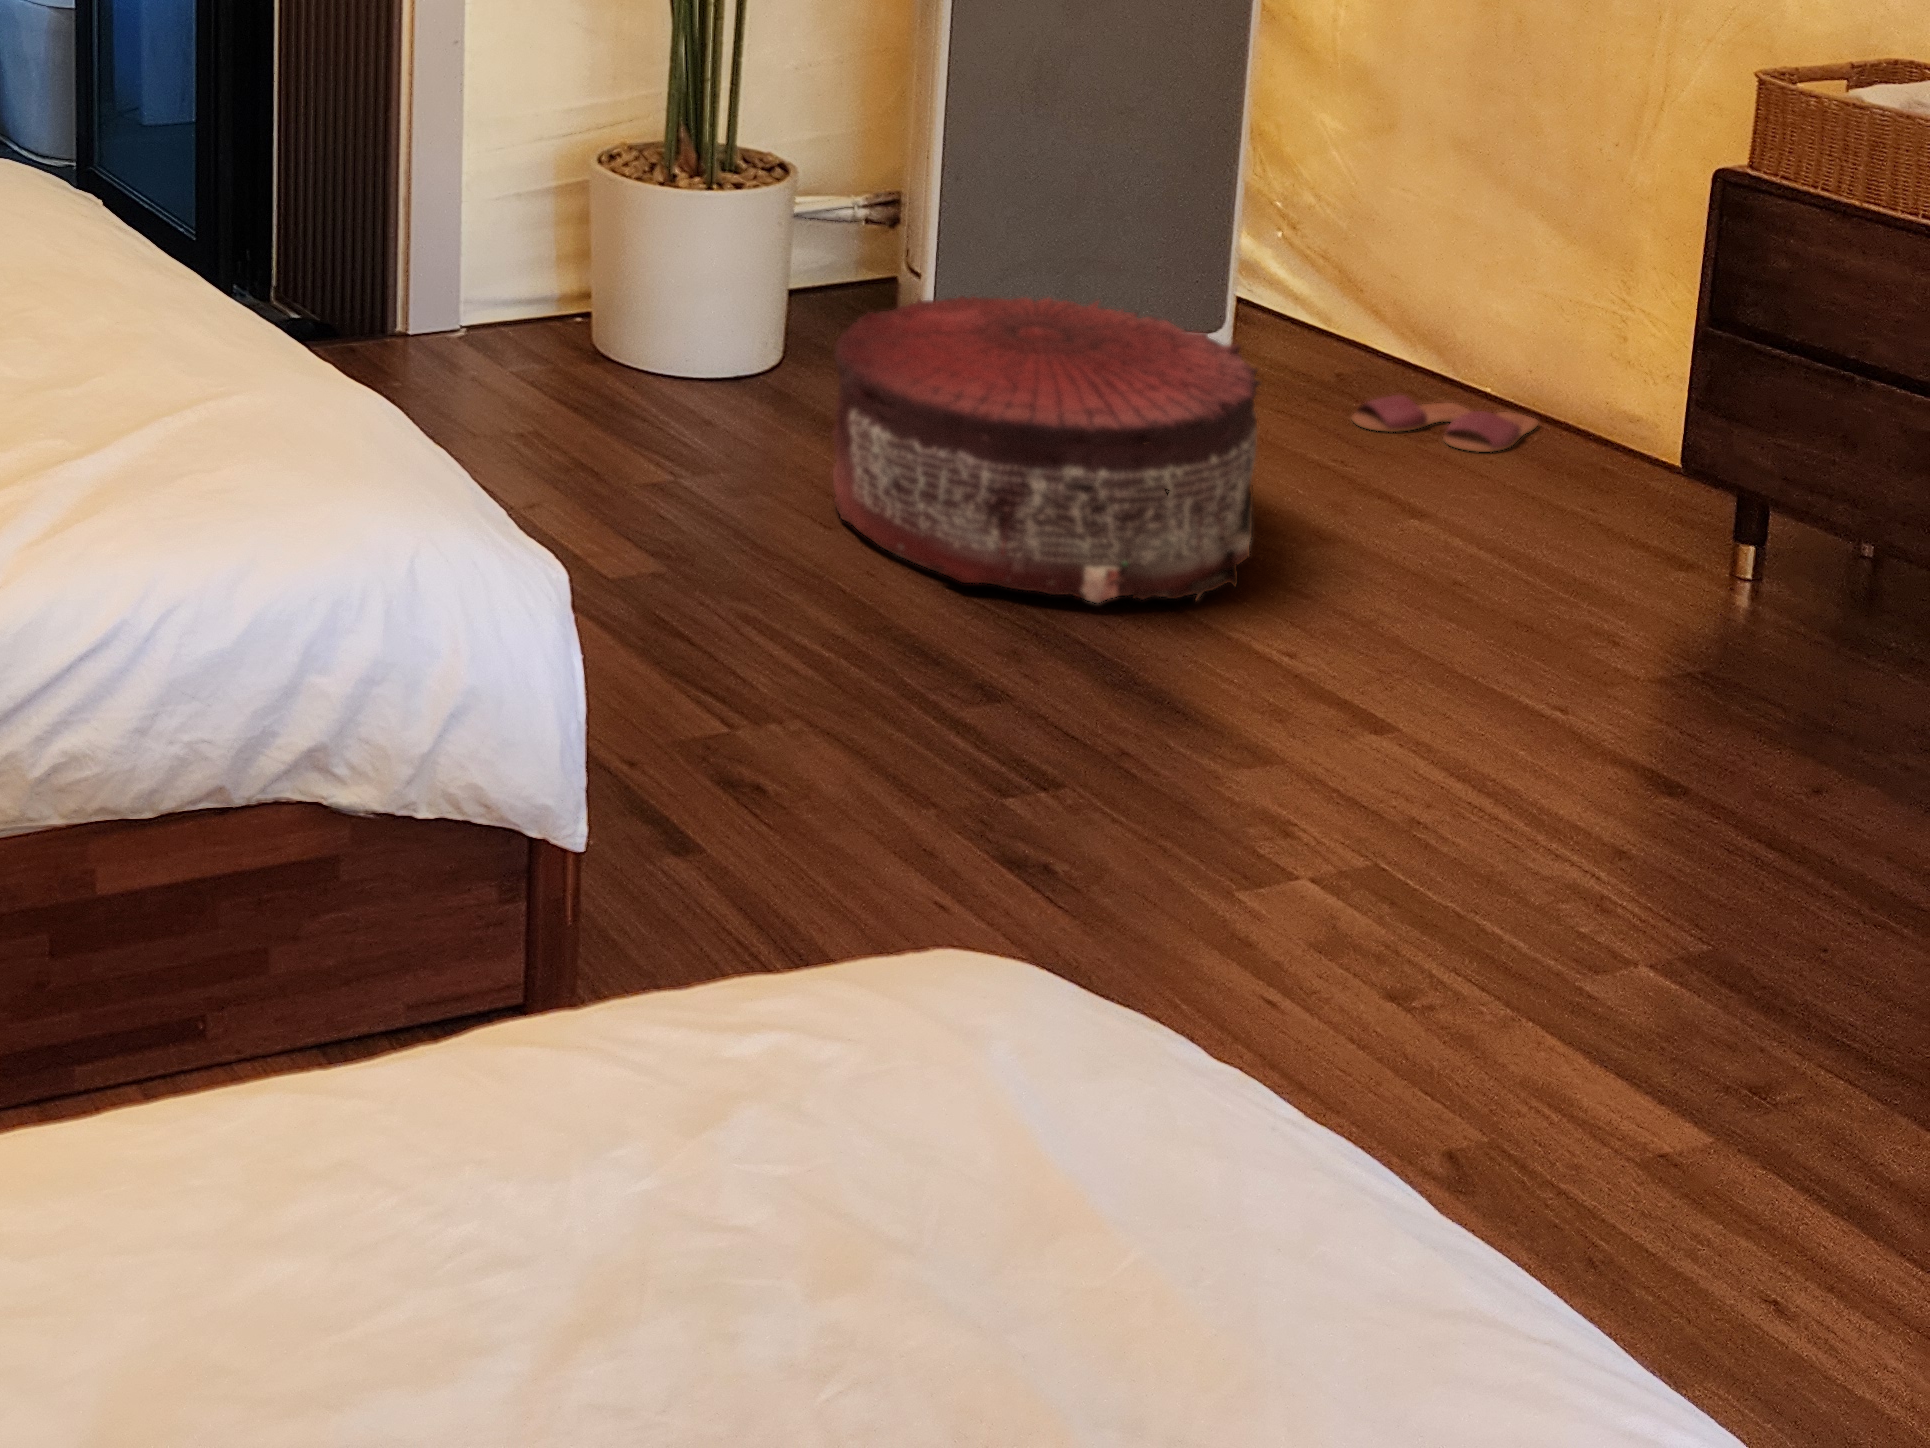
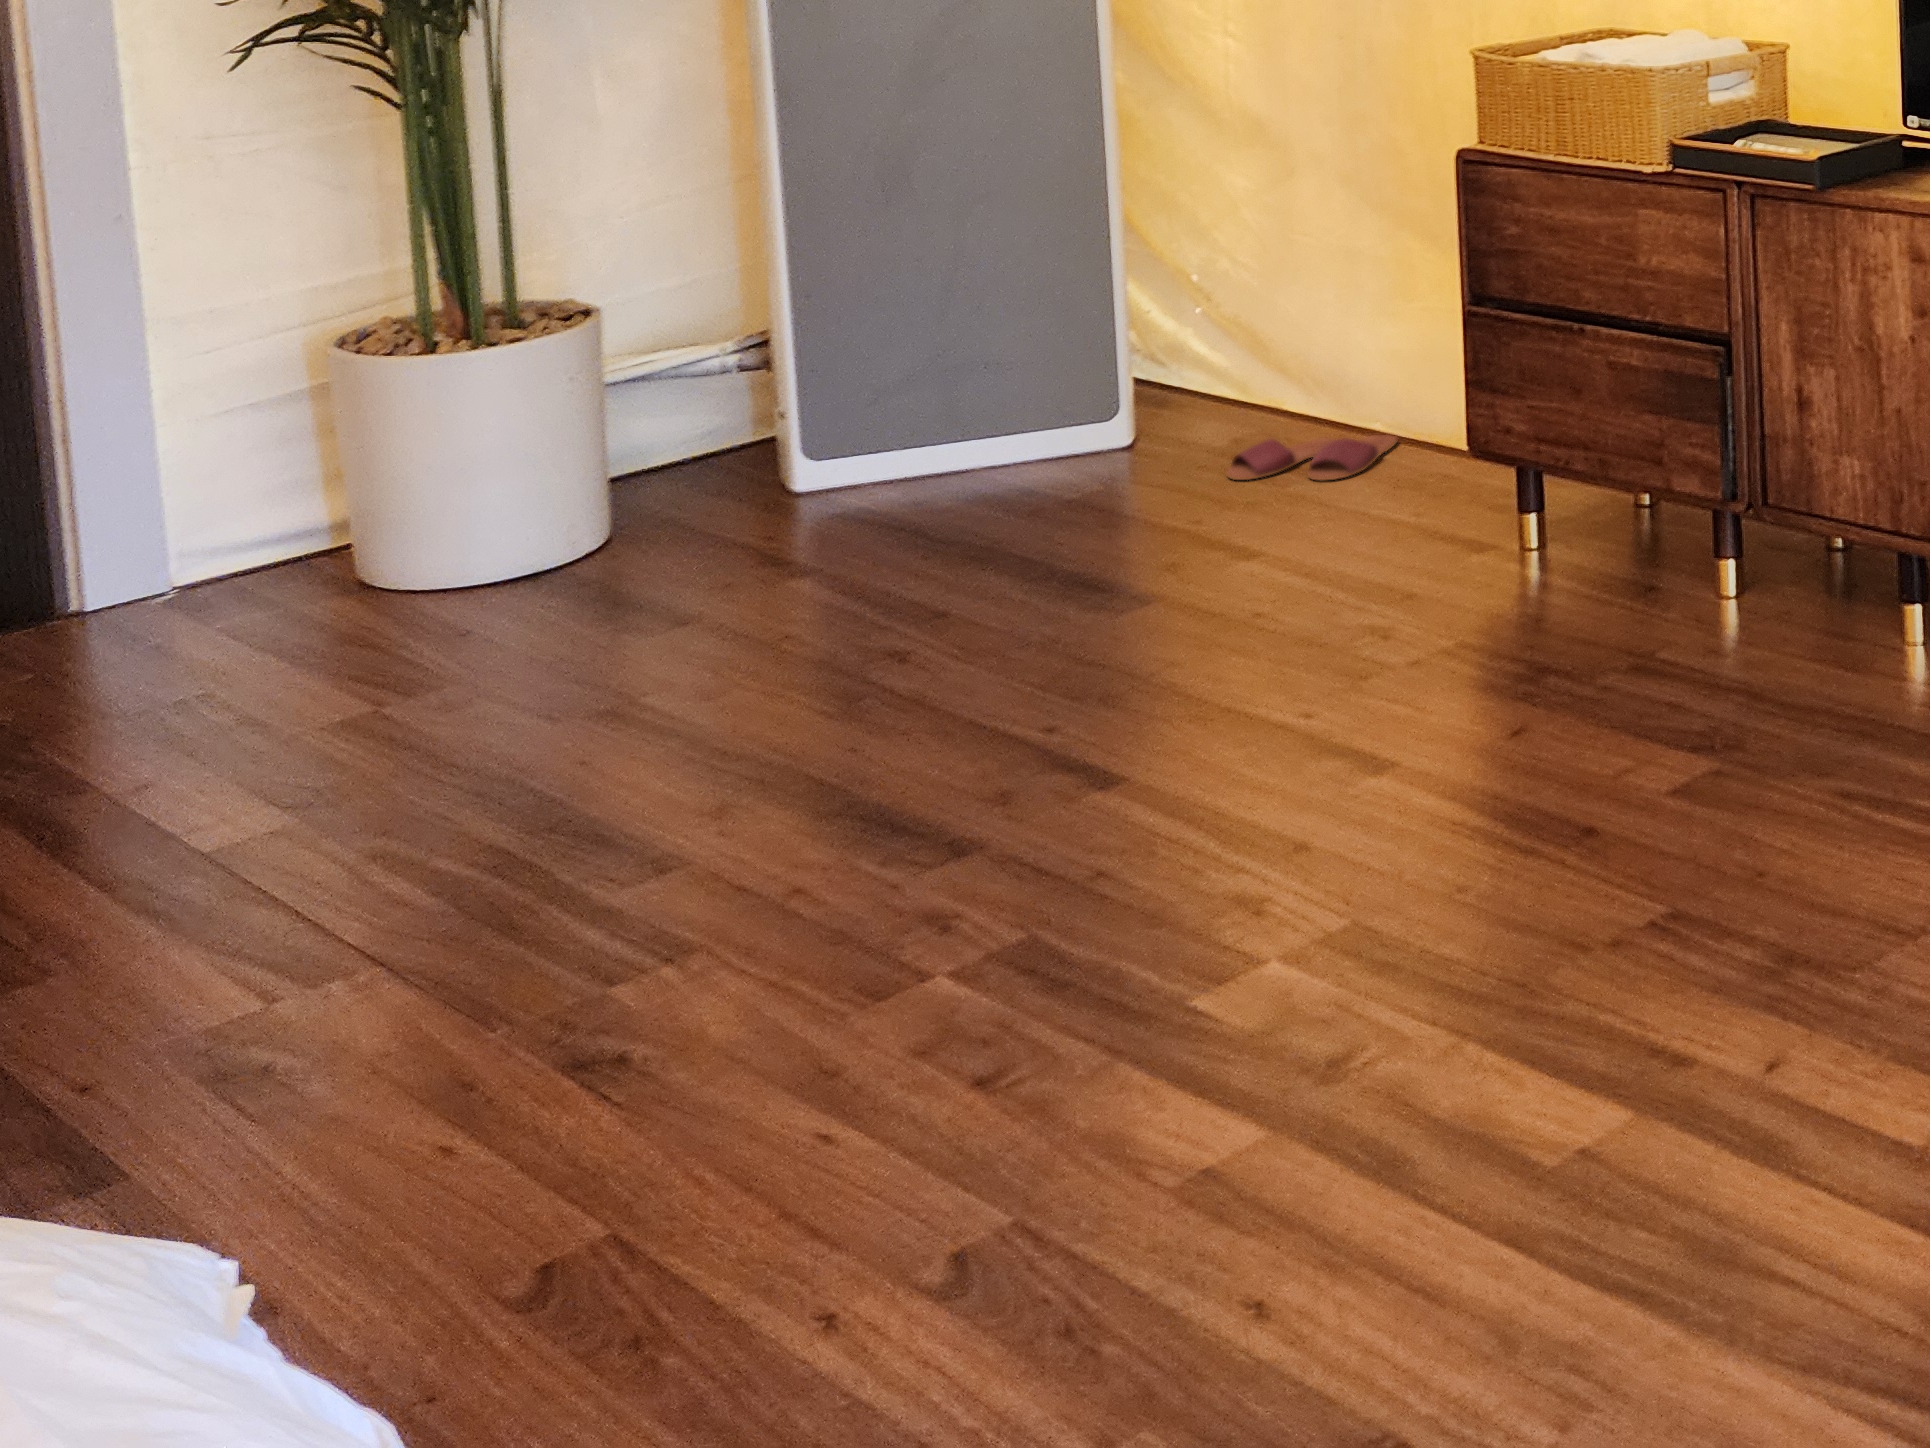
pouf: present [833,296,1261,603] -> none [585,395,1074,750]

